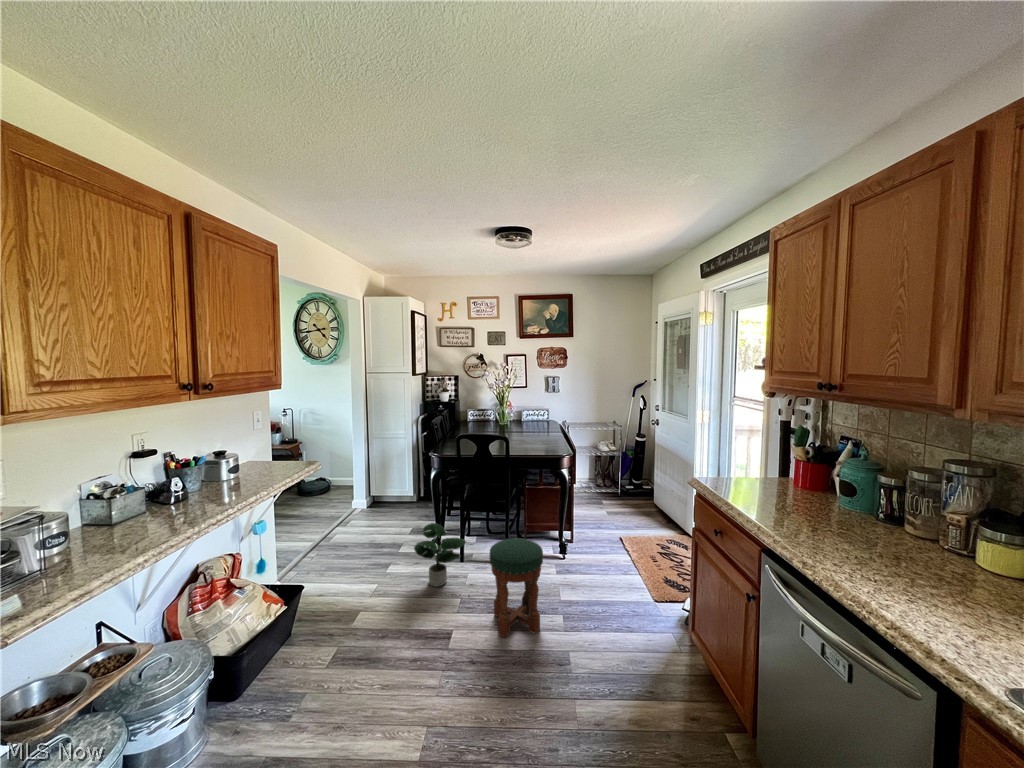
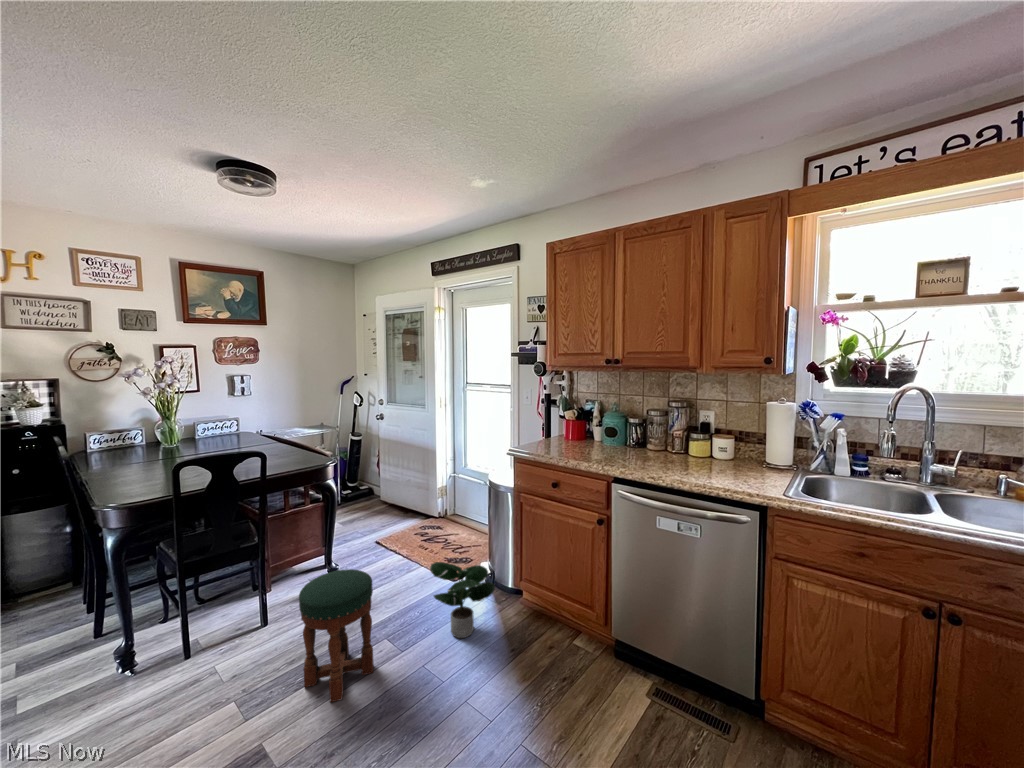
potted plant: present [414,523,466,587] -> present [430,562,495,638]

